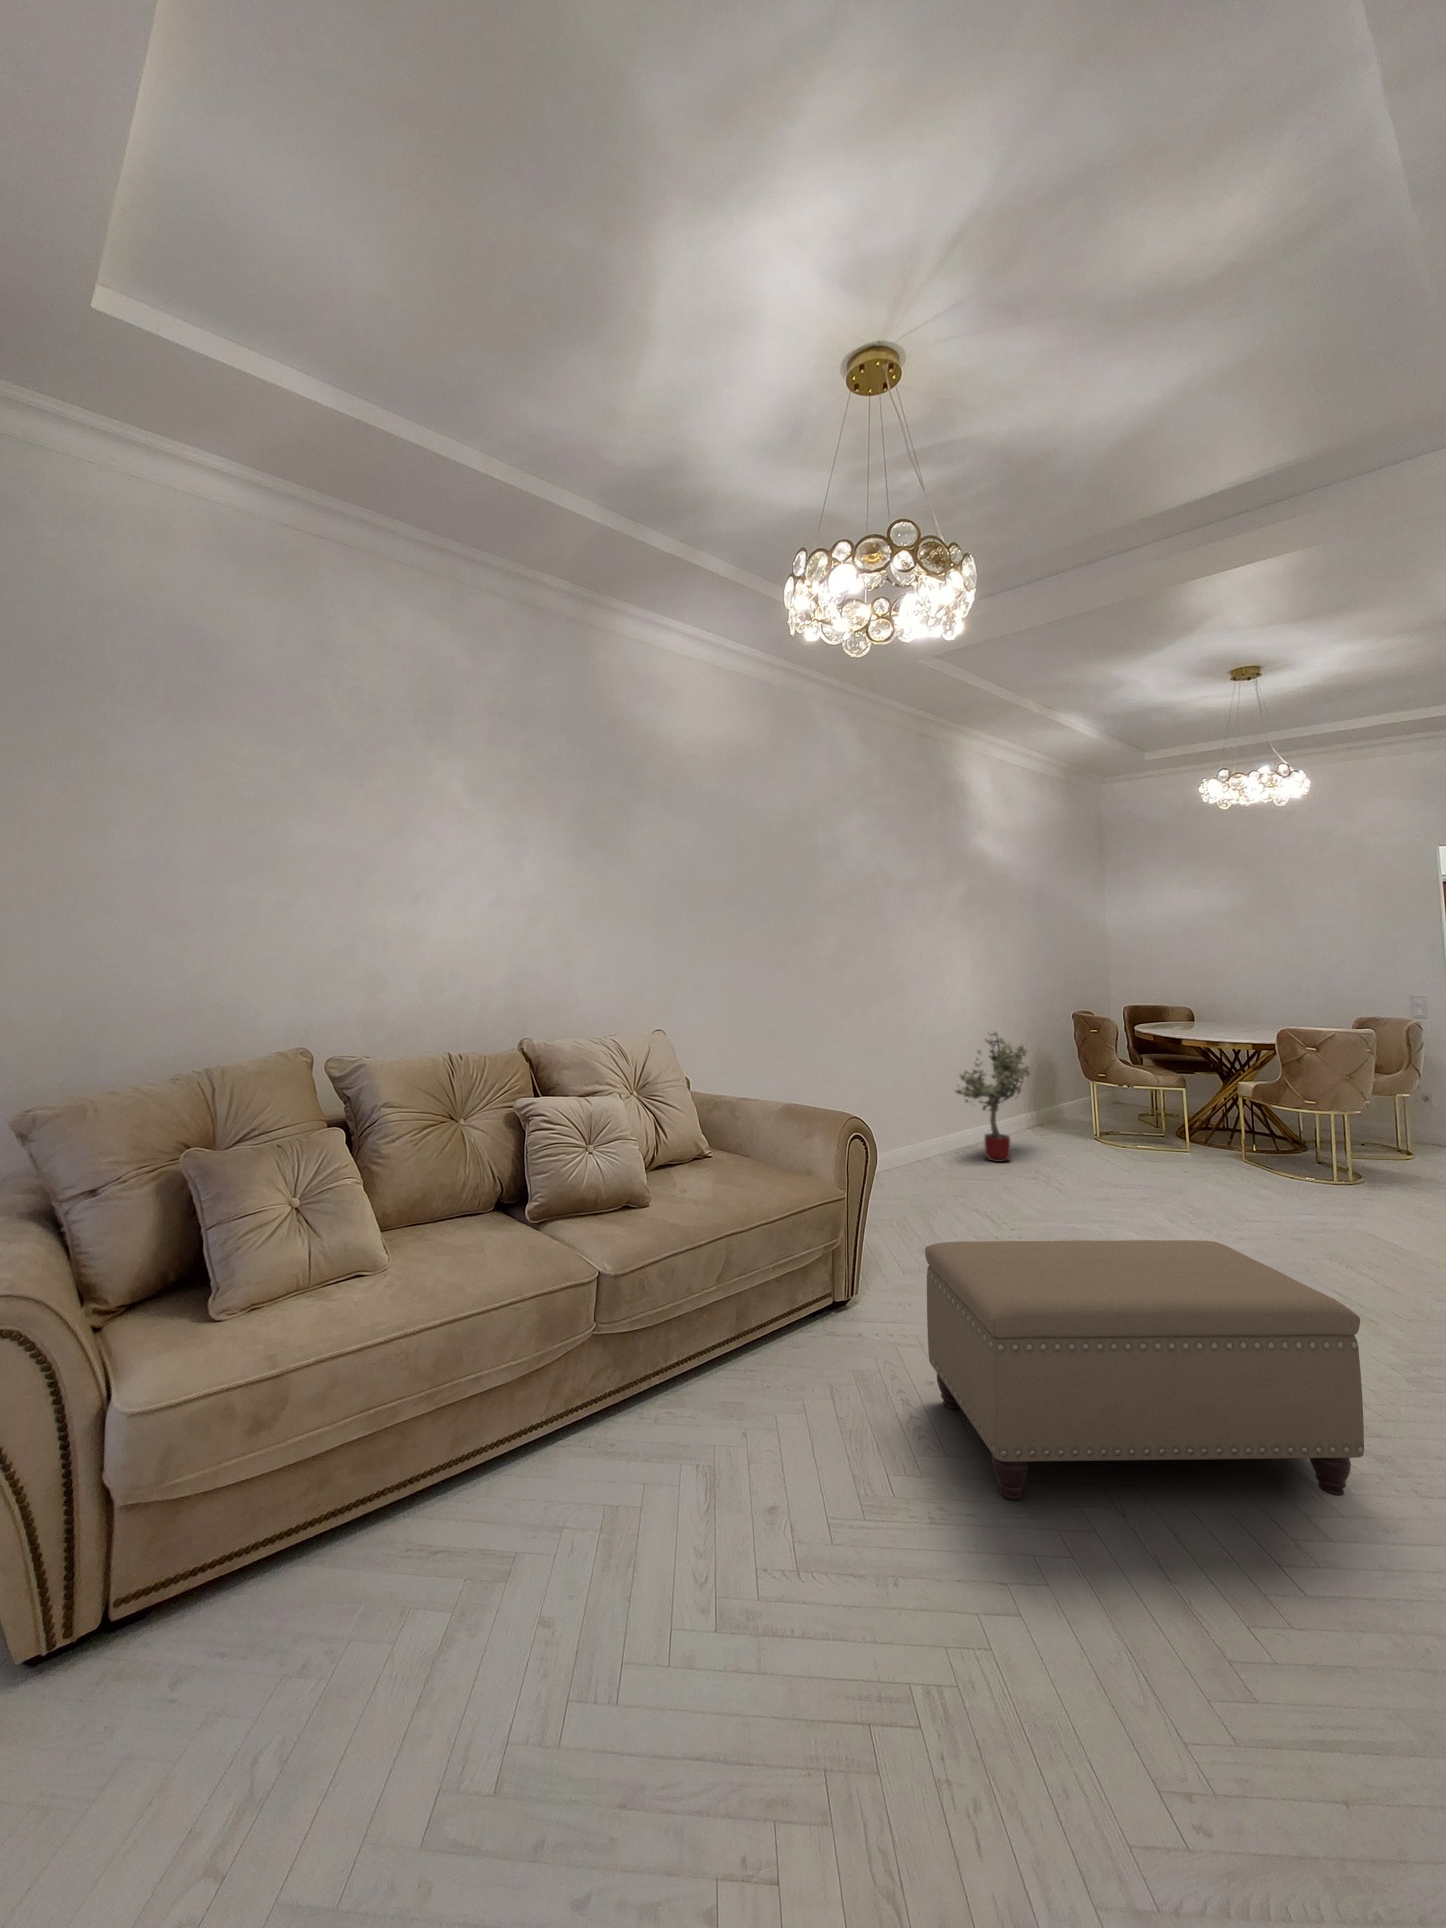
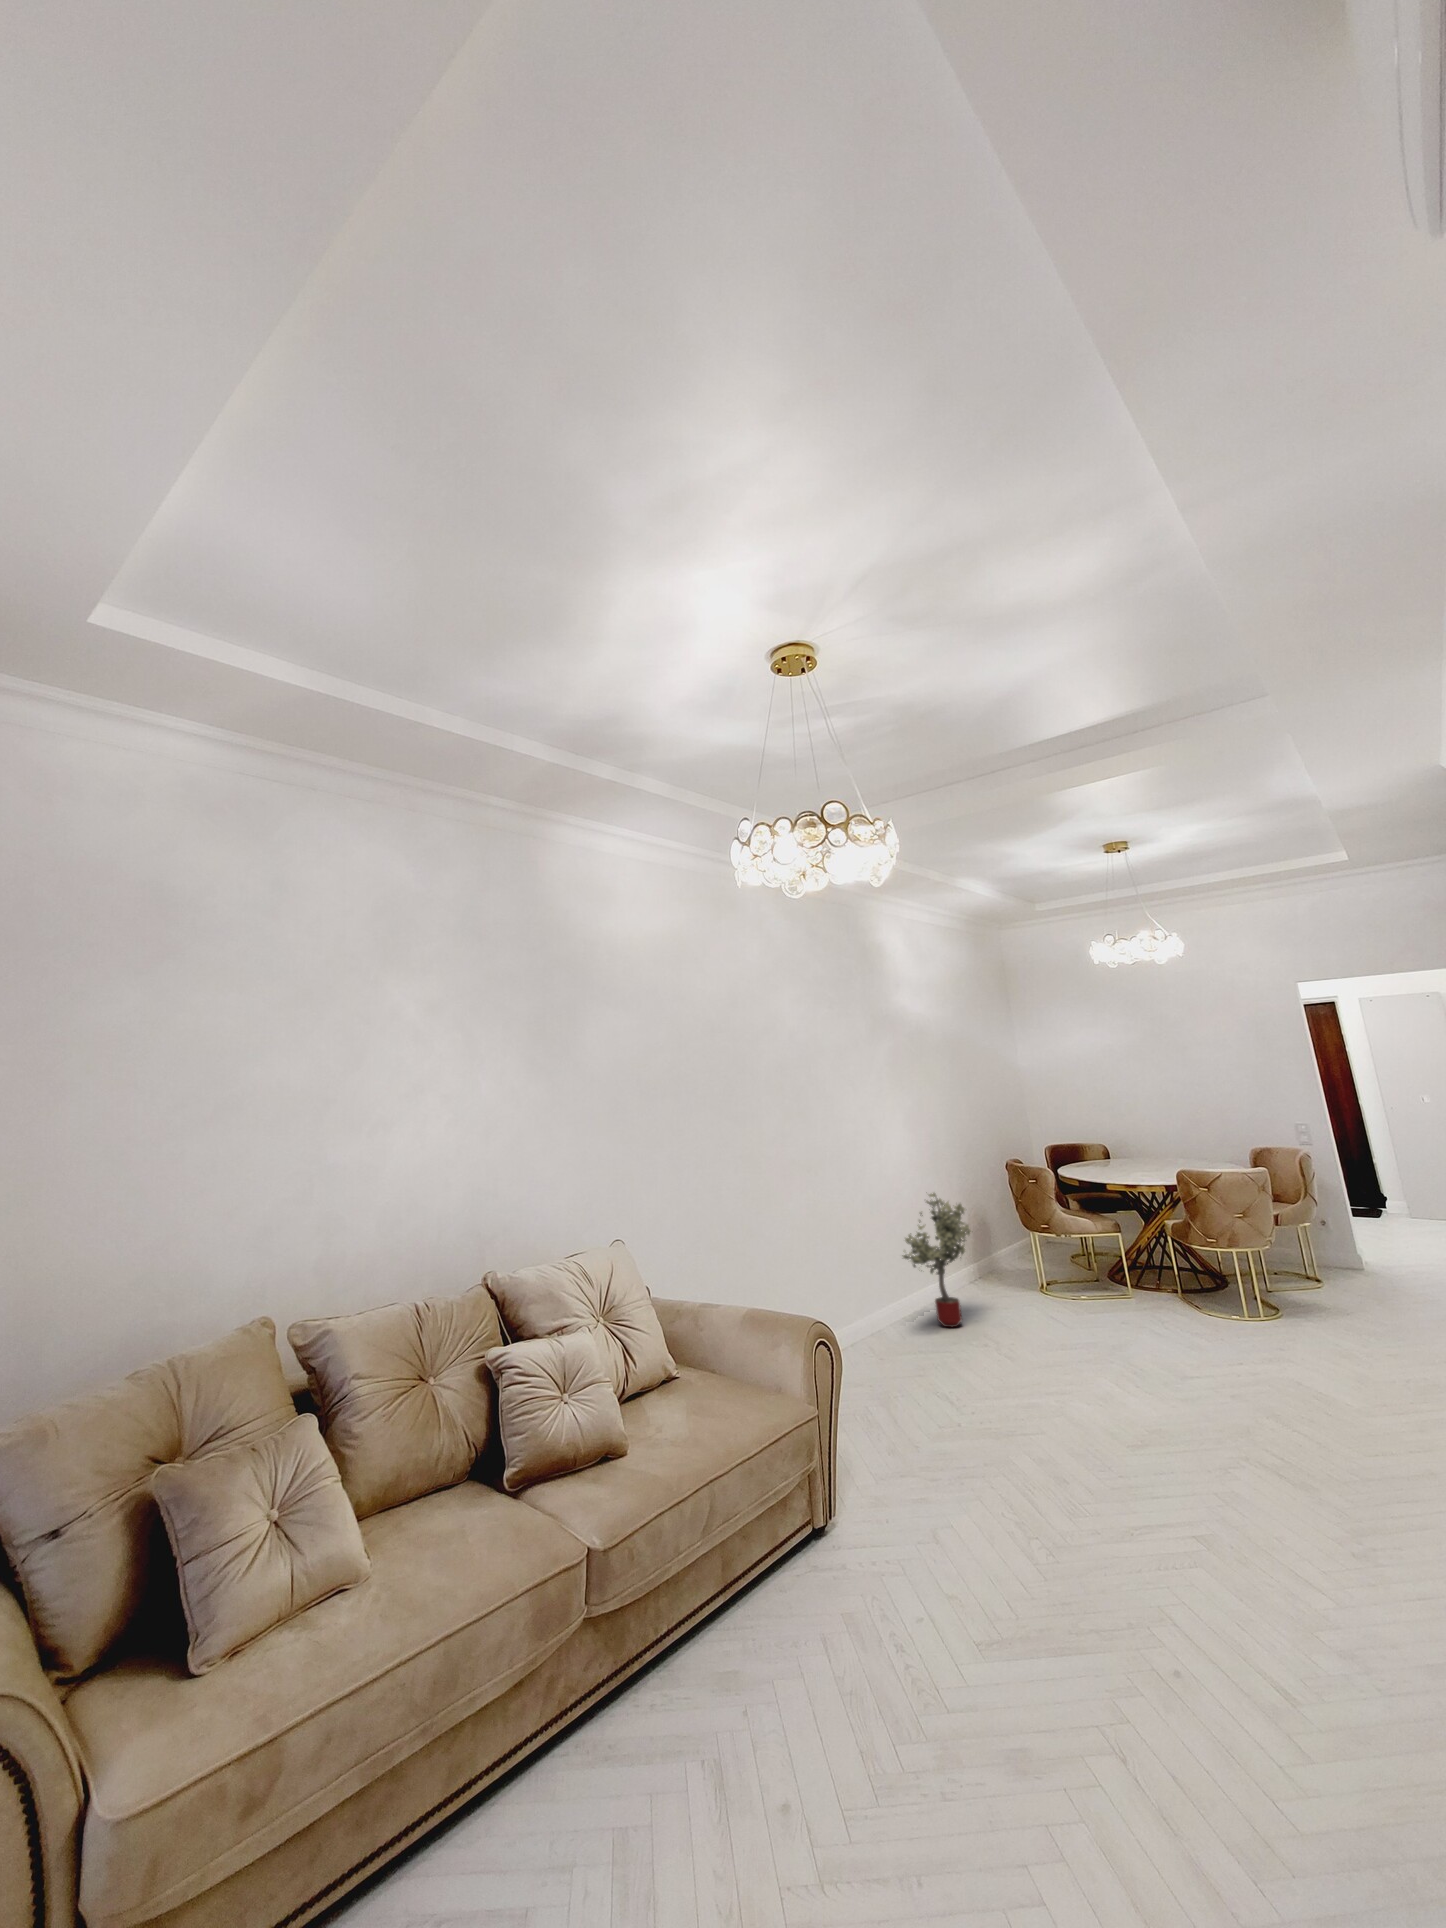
ottoman: present [925,1240,1364,1500] -> none [902,1435,1330,1760]

